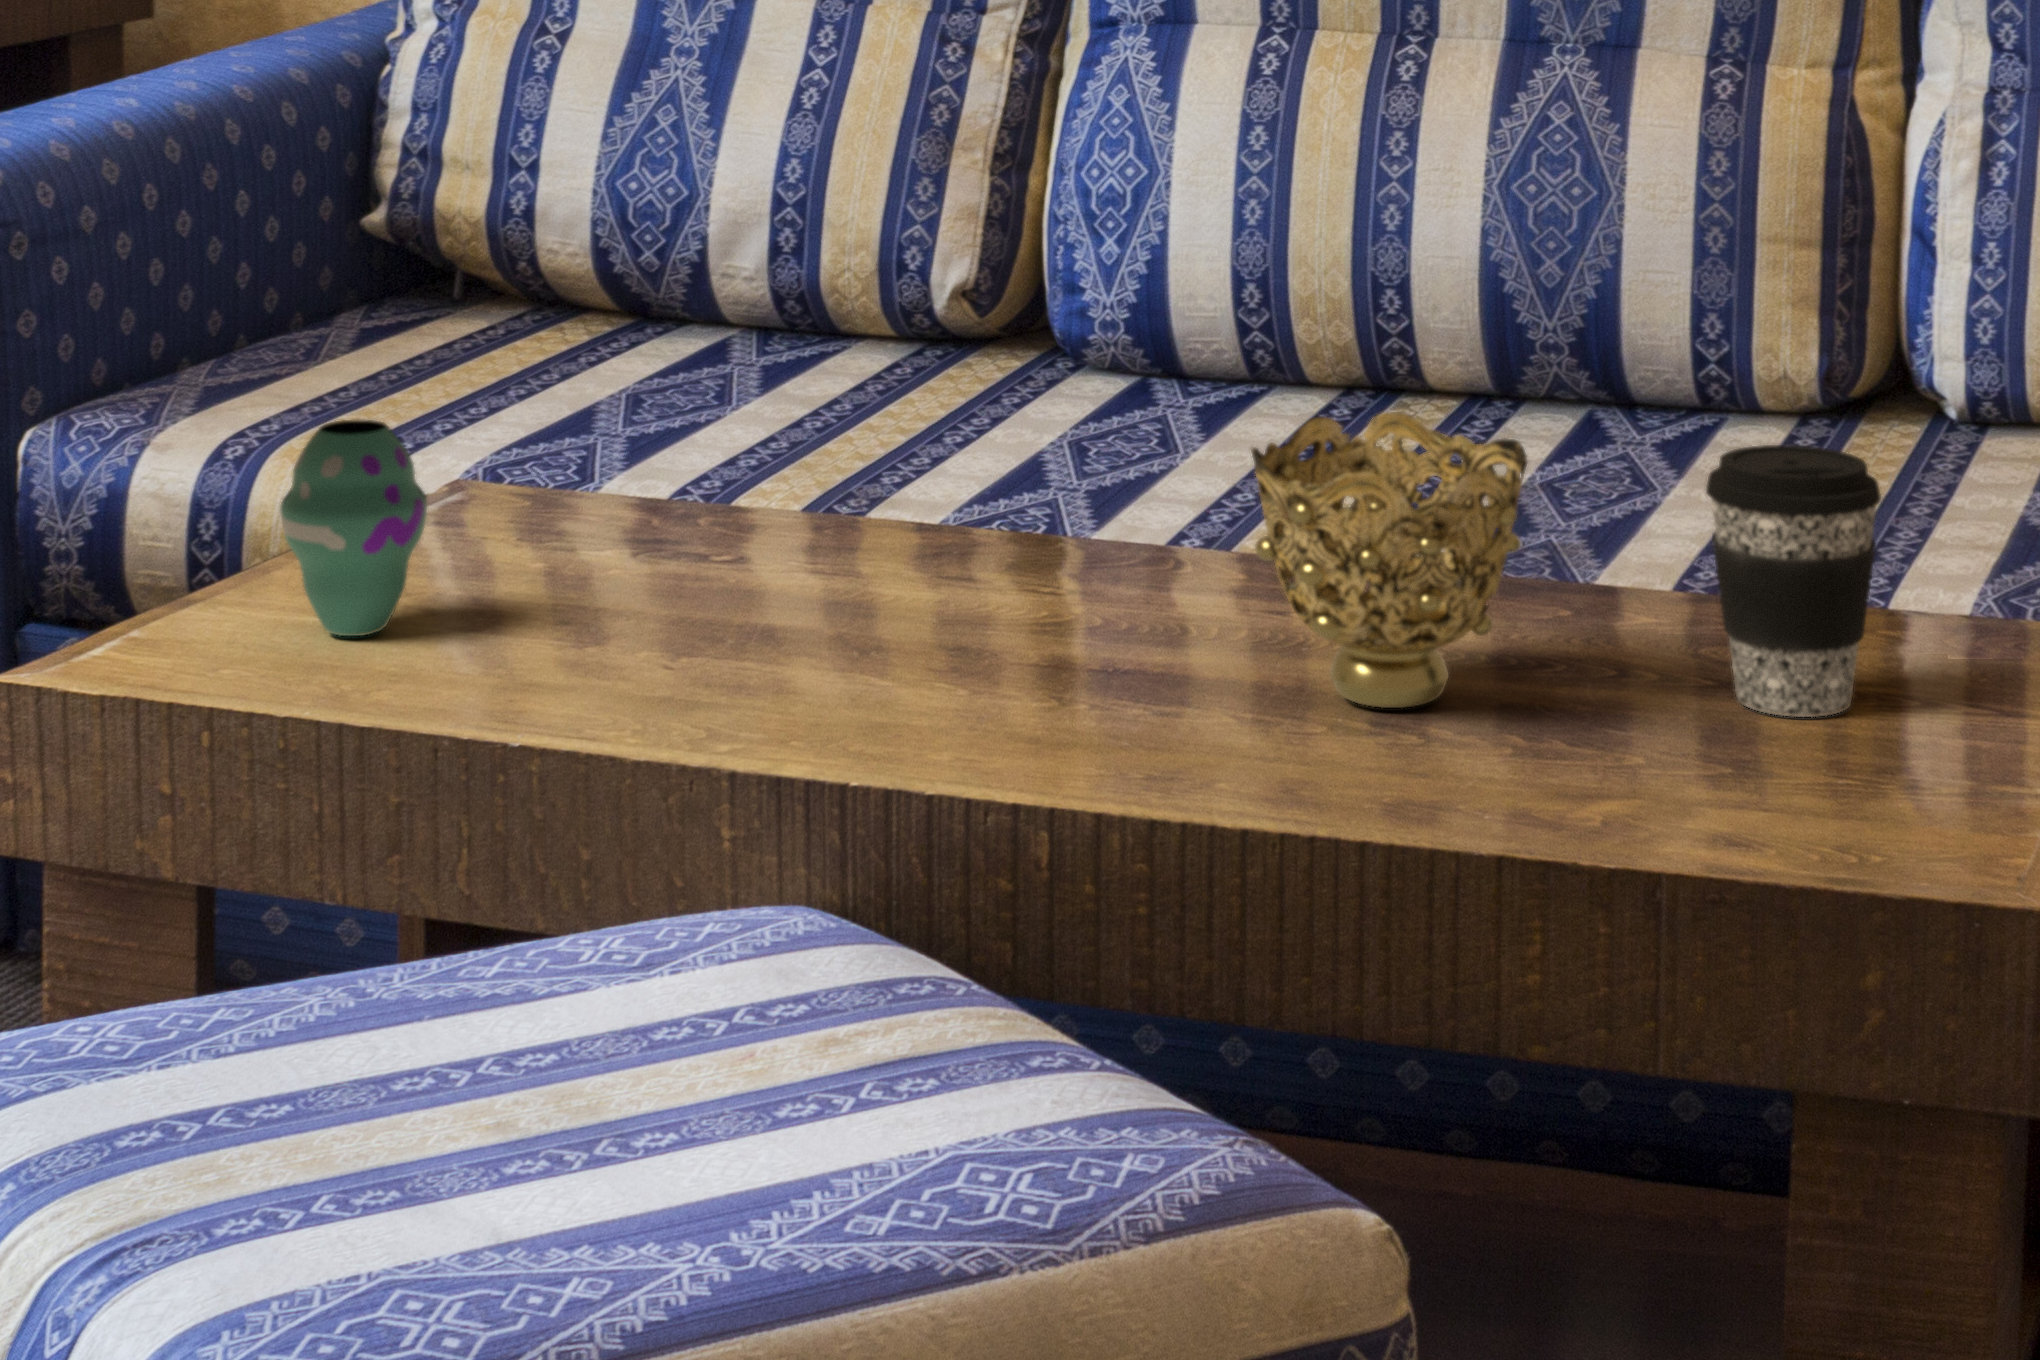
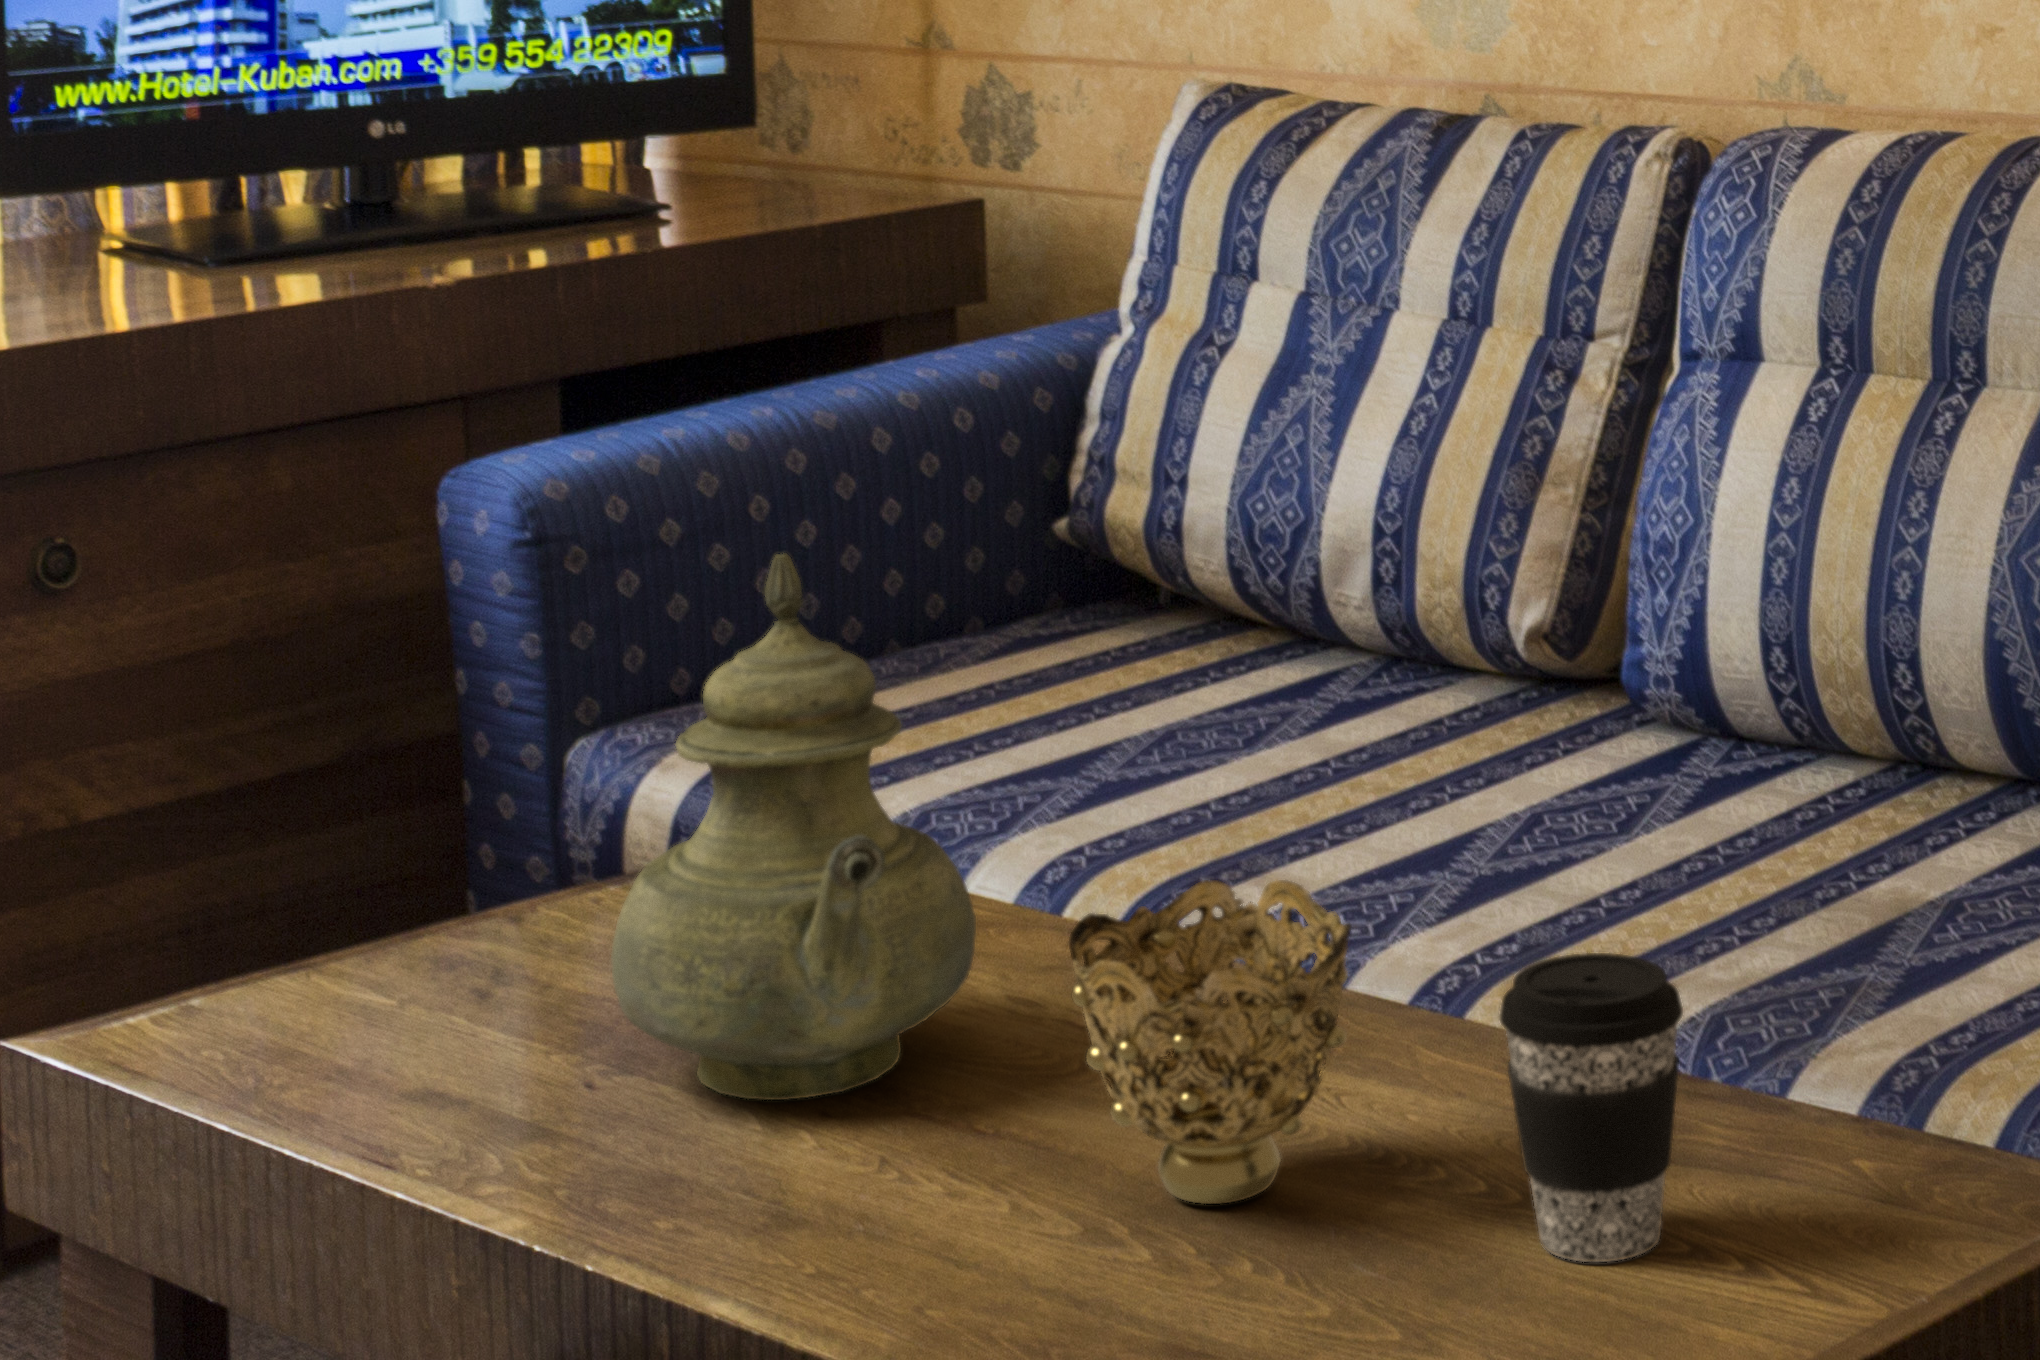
teapot: none [624,134,1025,673] -> present [611,554,976,1100]
vase: present [280,419,427,636] -> none [380,801,523,1013]

